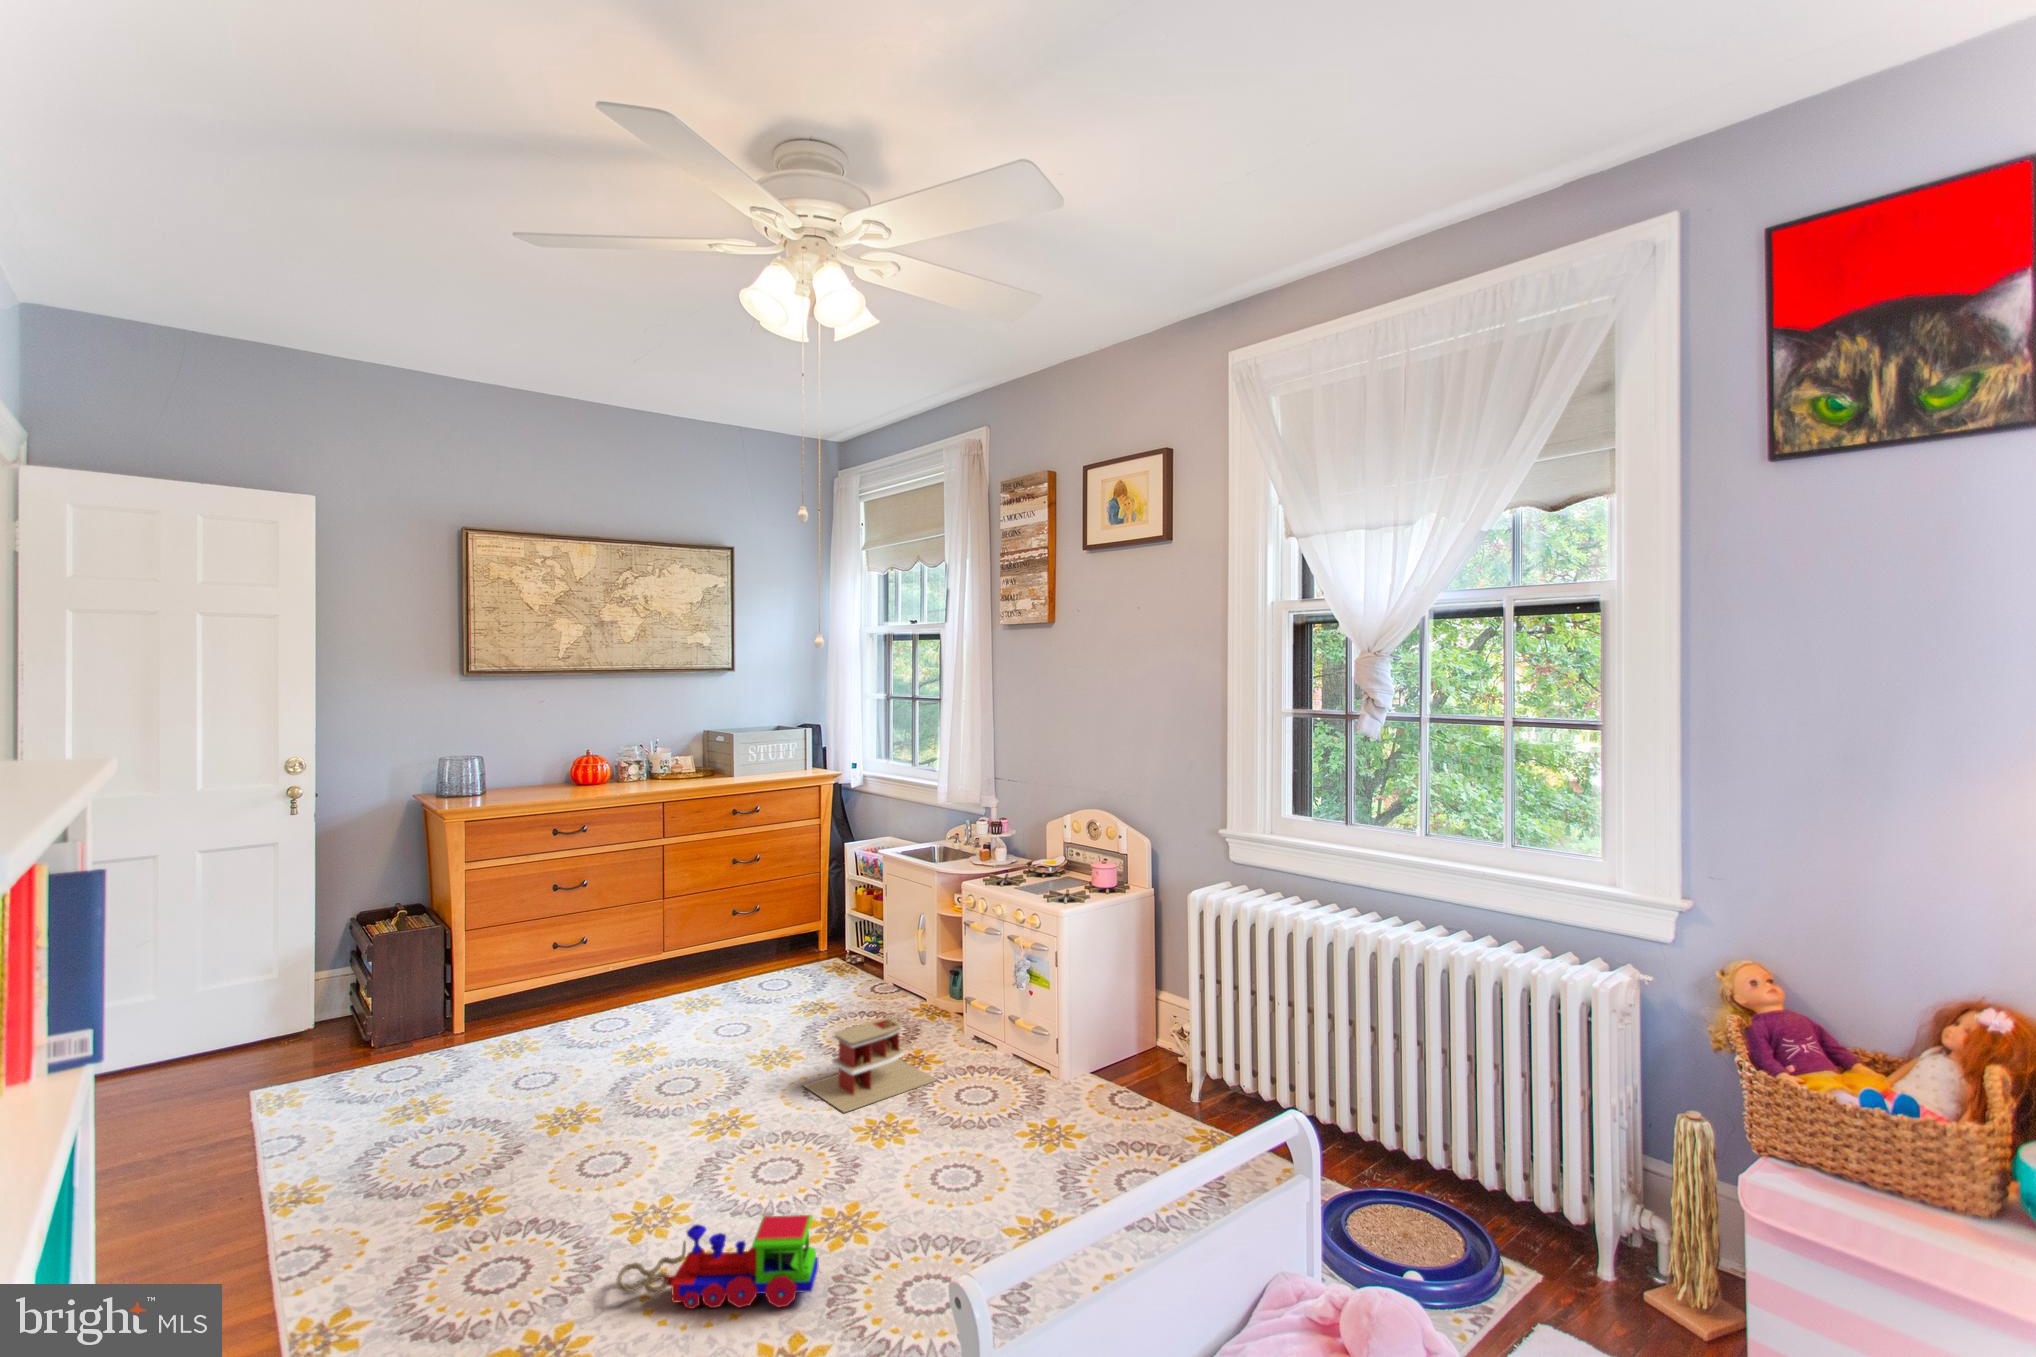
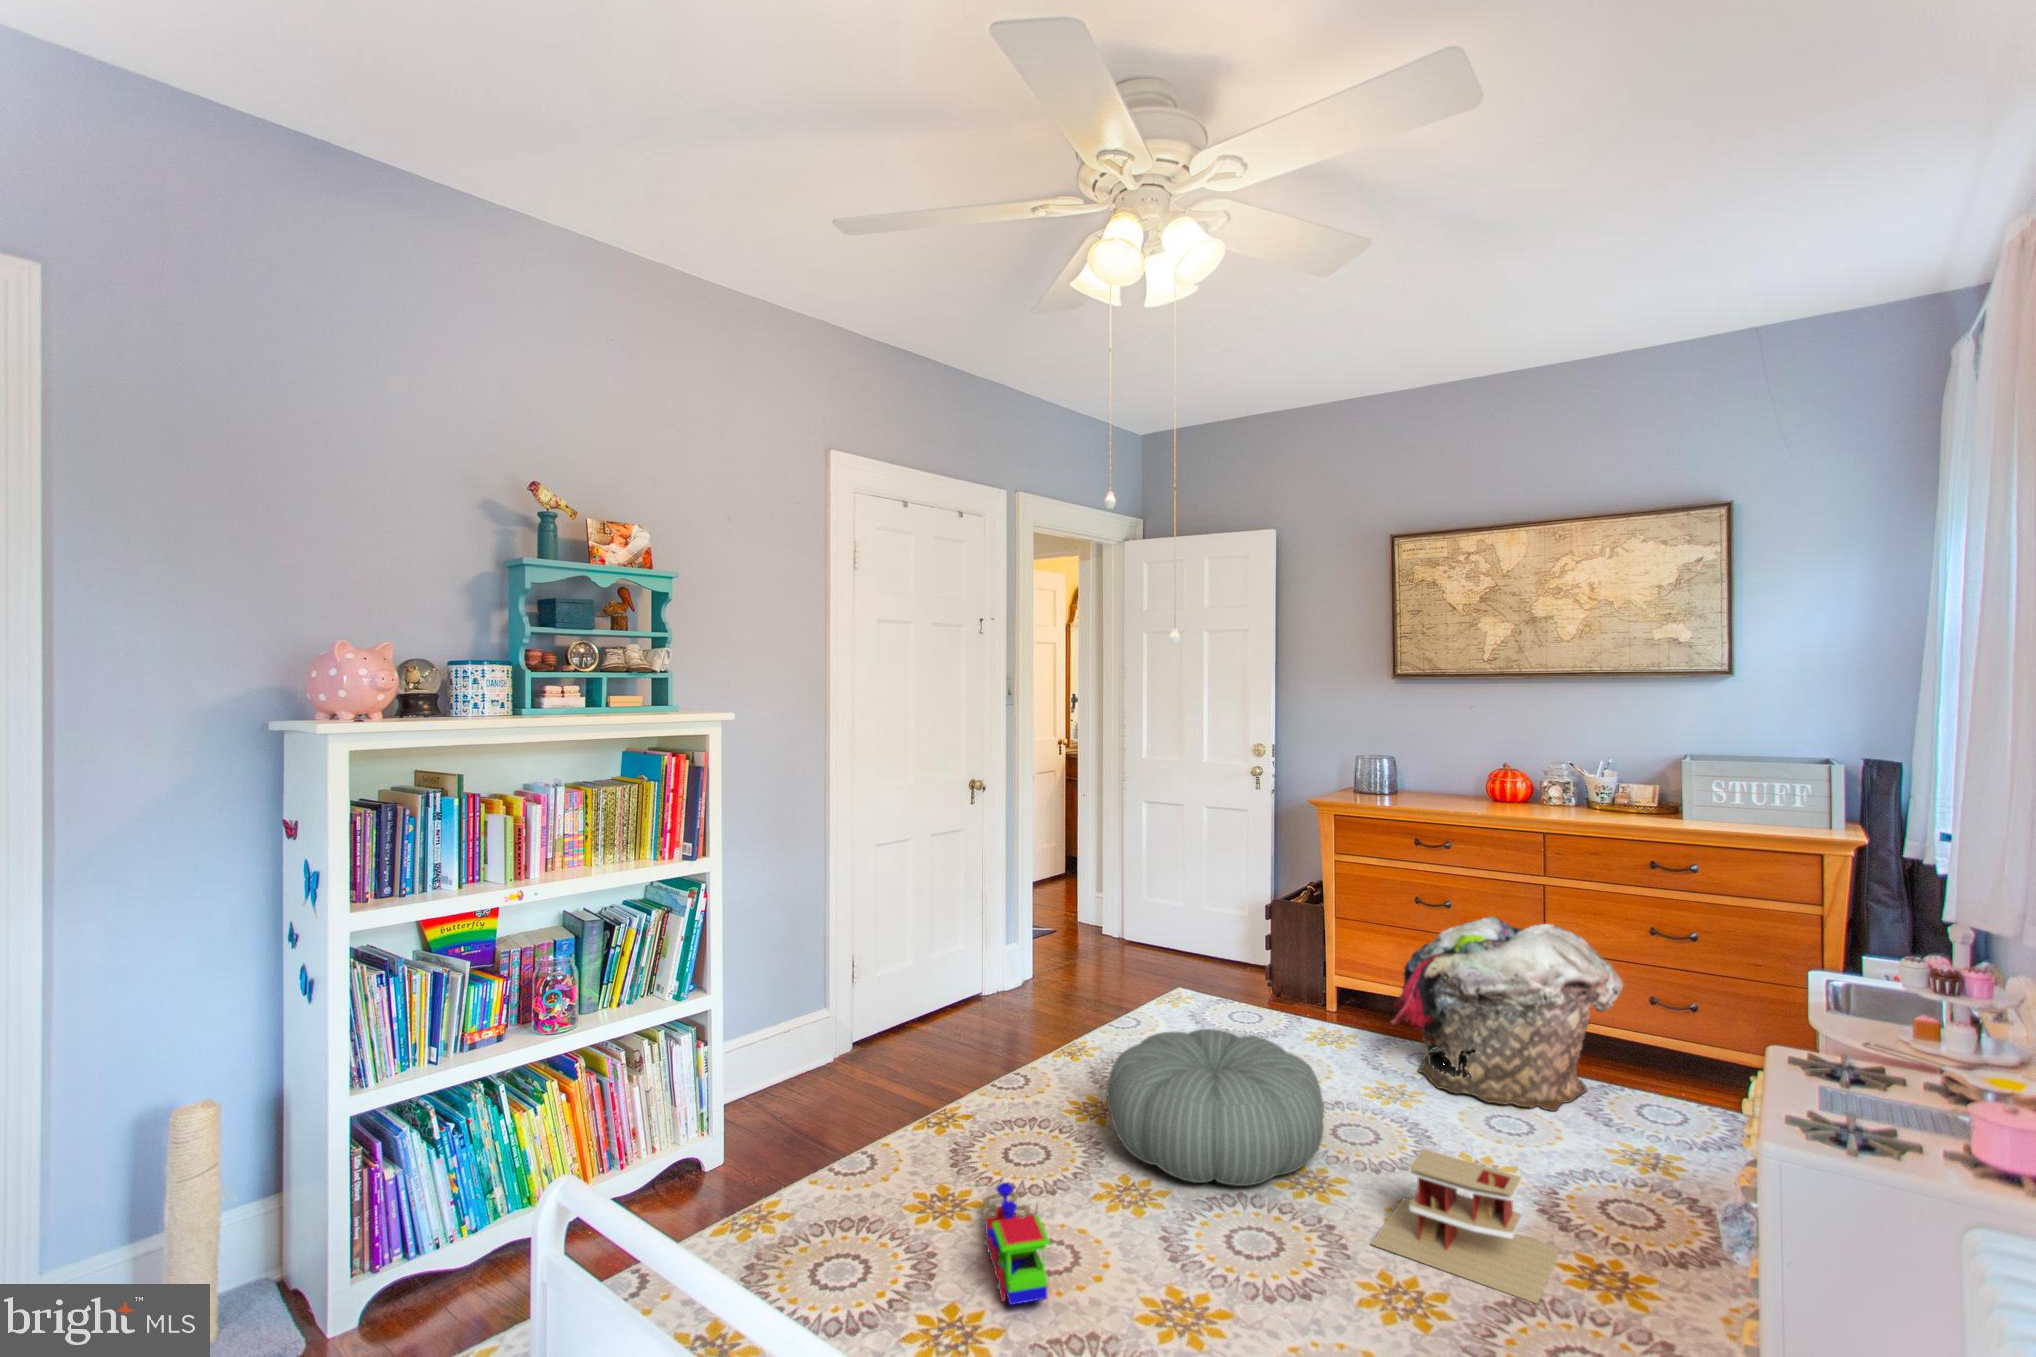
laundry basket: none [607,870,756,1030] -> present [1391,916,1624,1111]
pouf: none [525,1025,757,1183] -> present [1107,1029,1324,1186]

